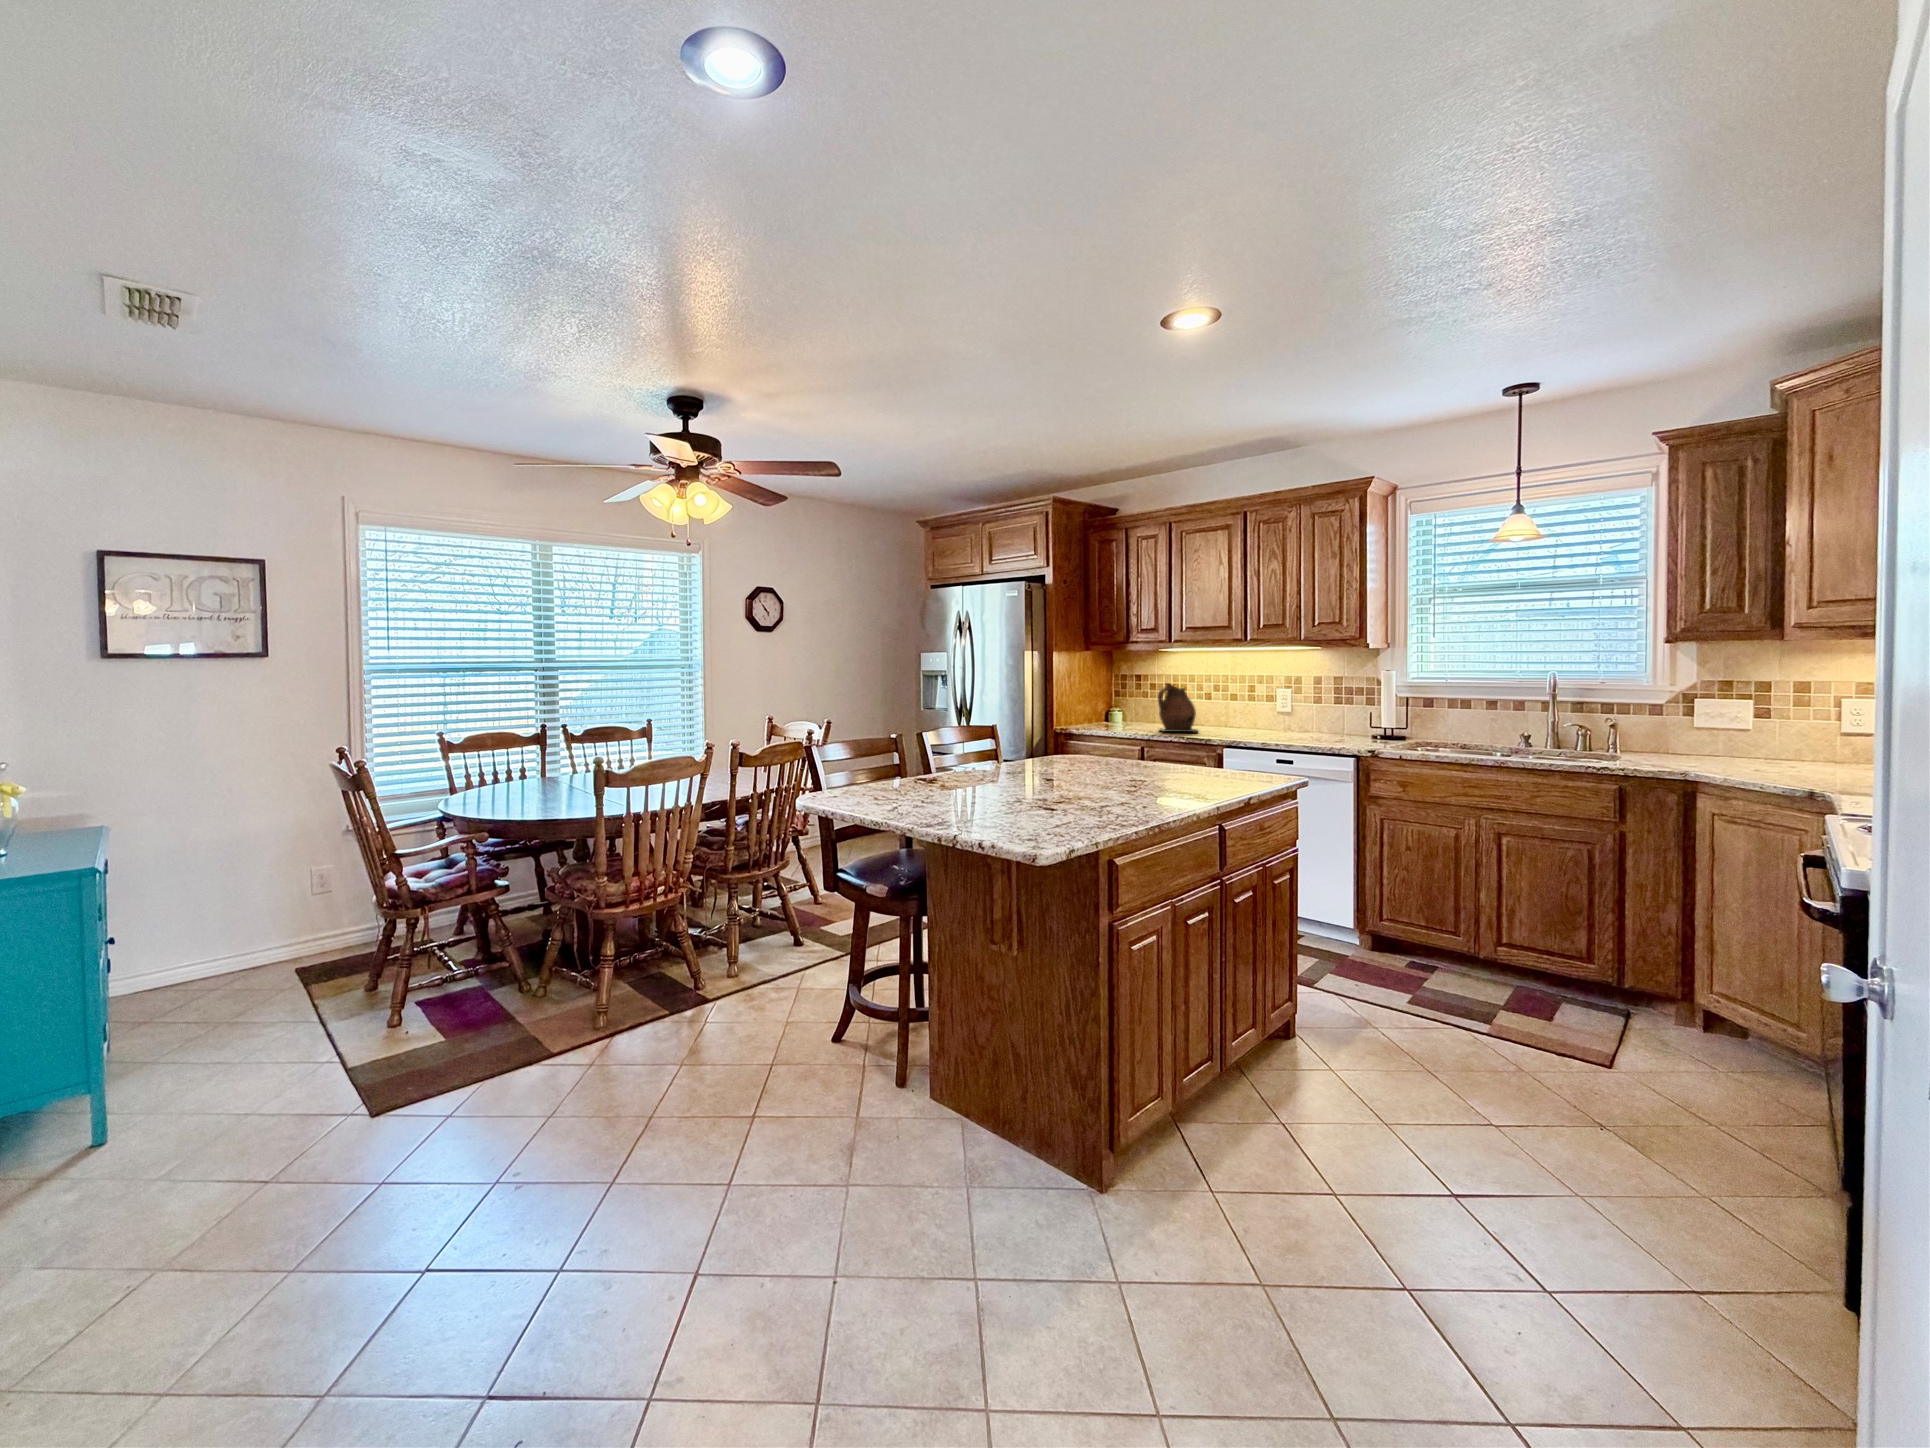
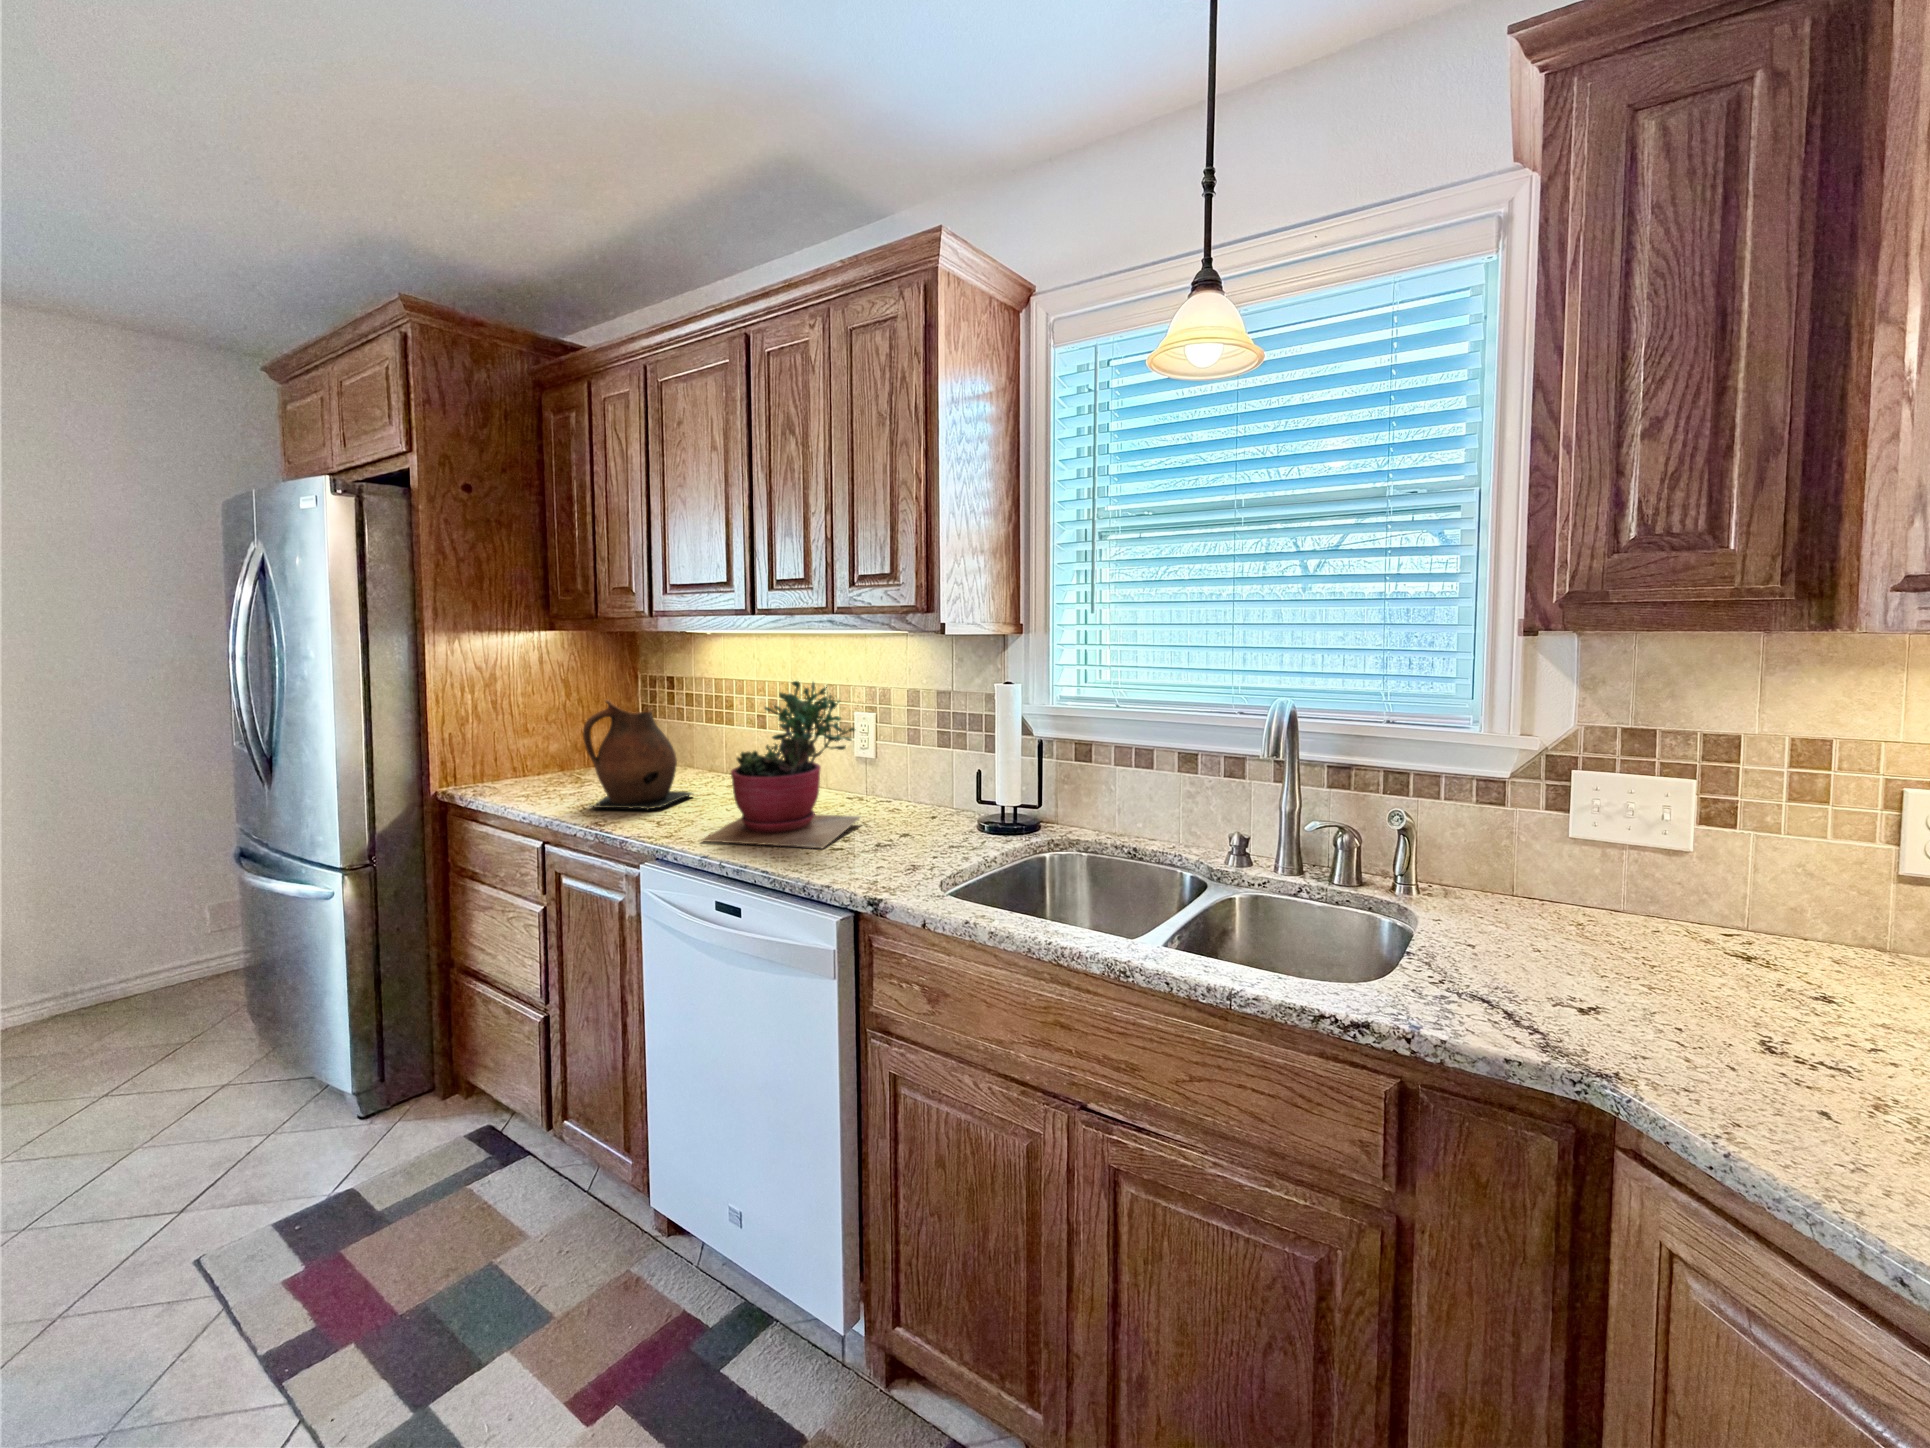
succulent plant: none [1251,671,1315,742] -> present [702,681,861,848]

